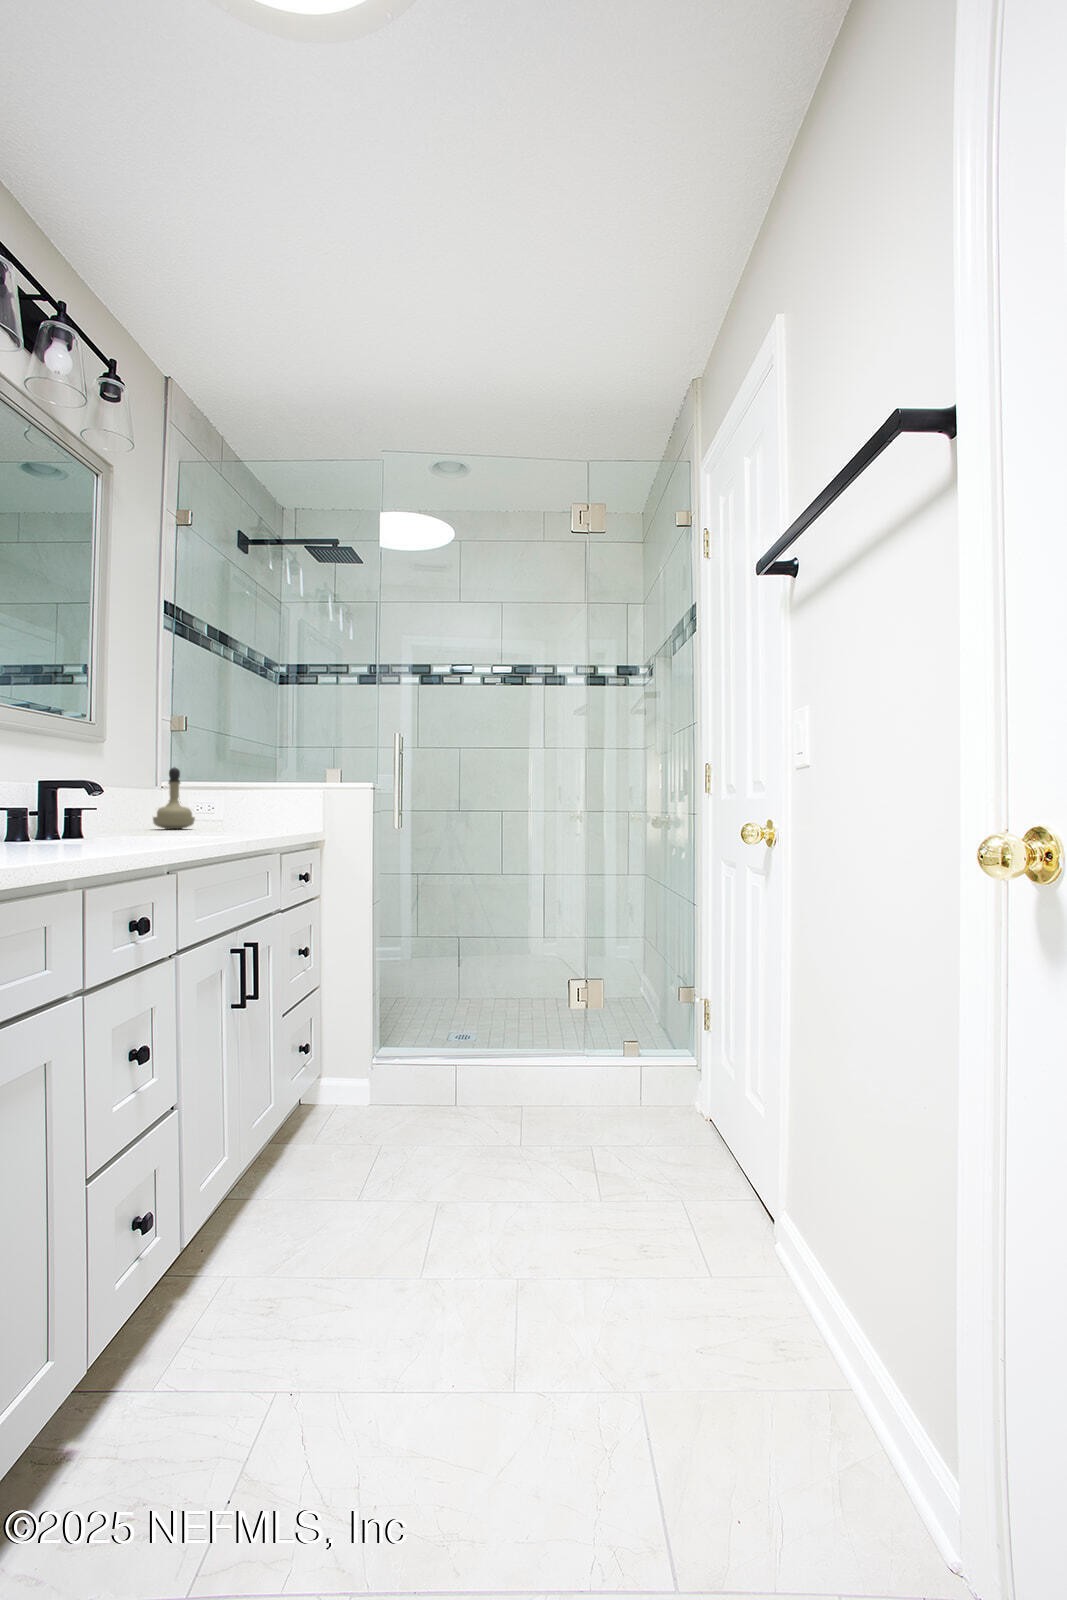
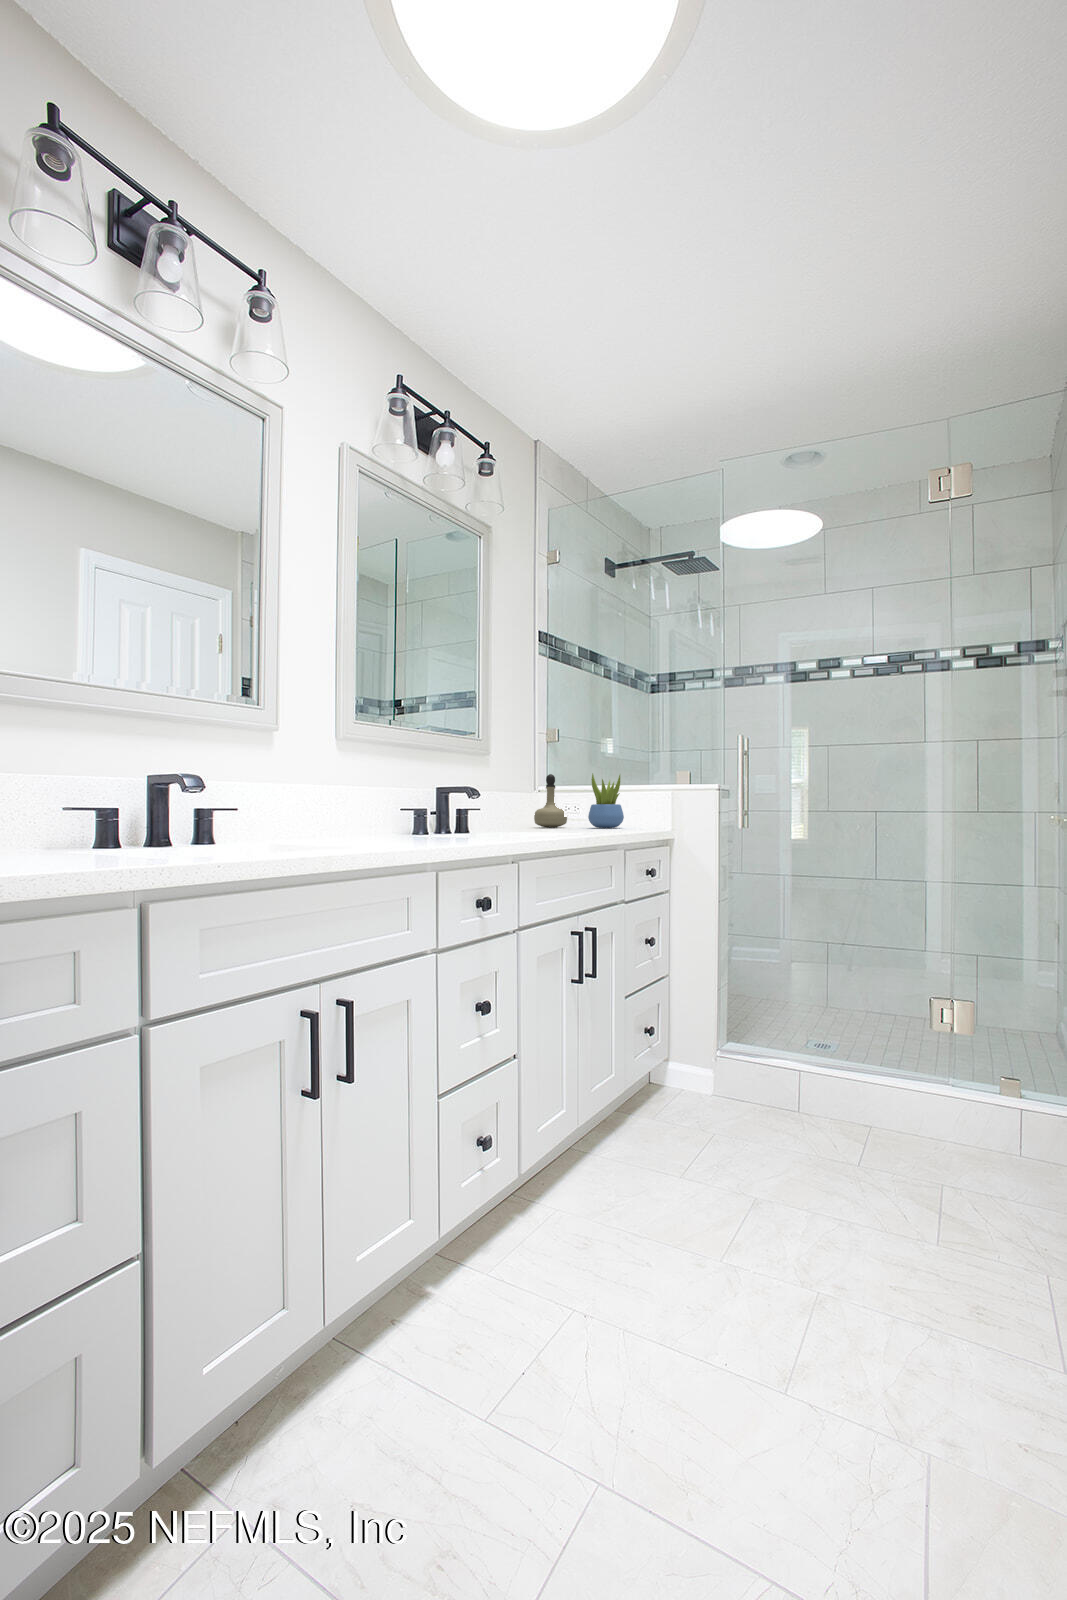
succulent plant: none [223,767,265,829] -> present [588,773,624,828]

